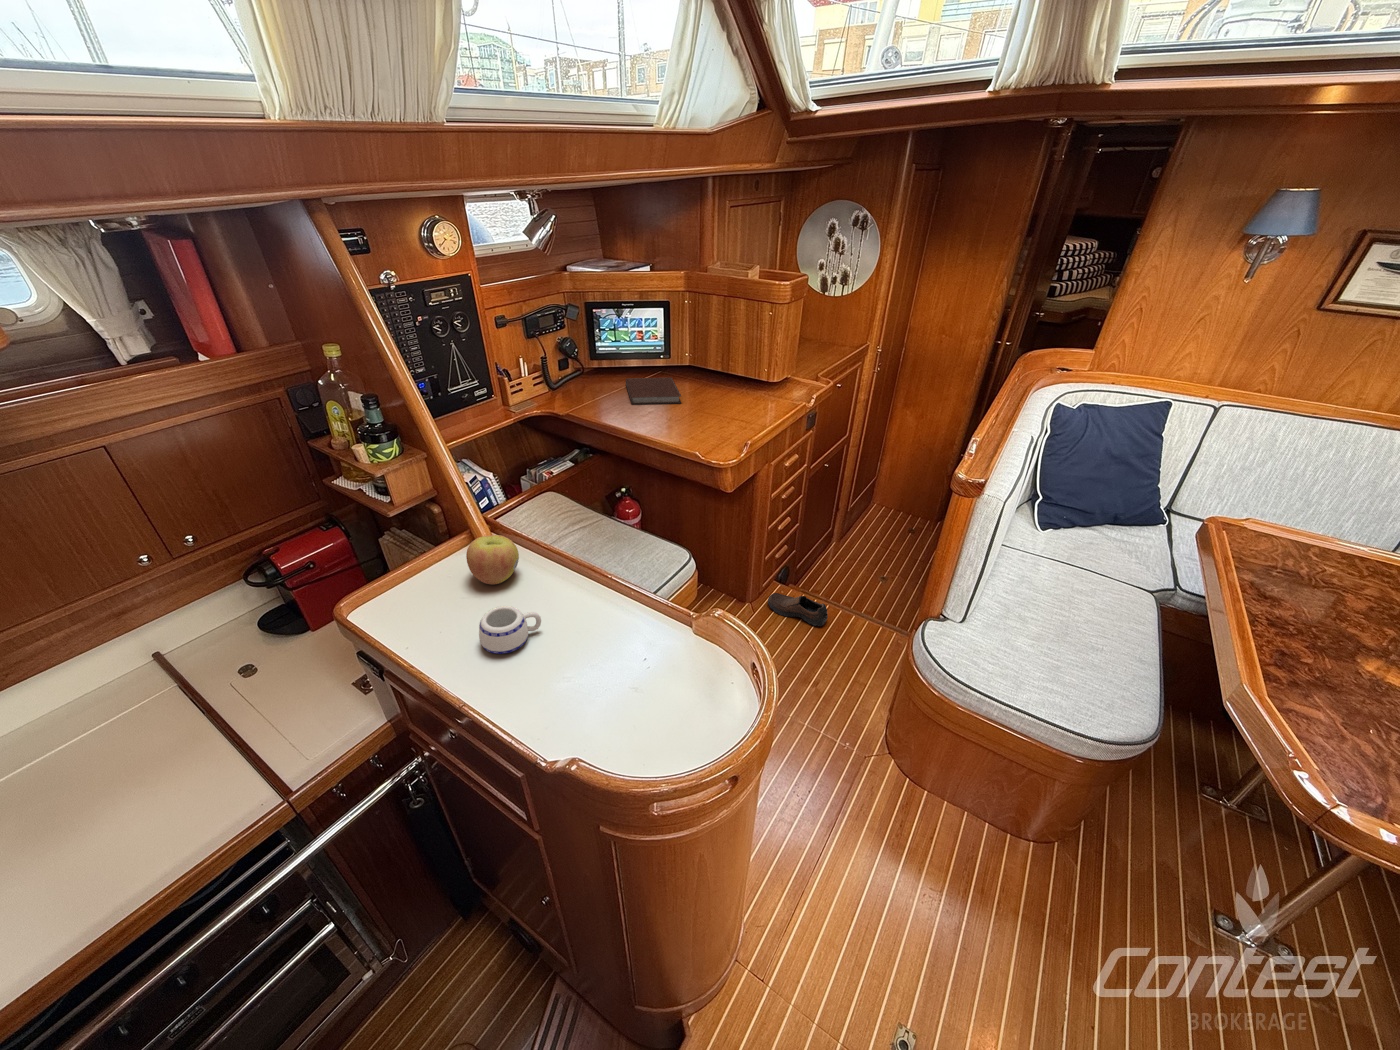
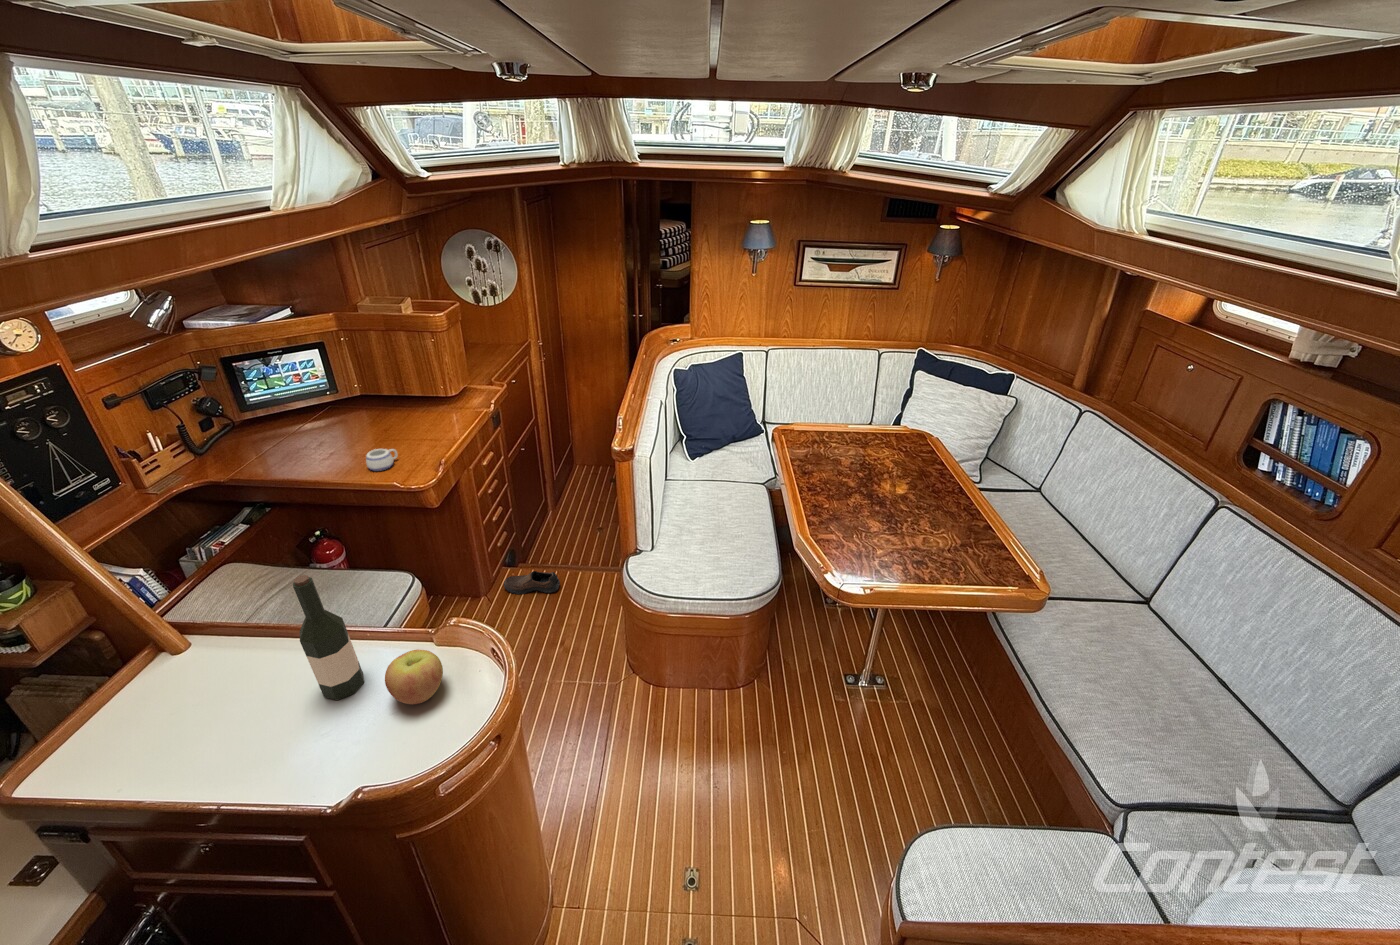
notebook: present [626,377,681,405] -> none [293,412,363,450]
wine bottle: none [580,498,625,645] -> present [293,575,364,700]
apple: present [466,535,519,584] -> present [385,649,443,704]
mug: present [479,606,541,654] -> present [366,449,397,471]

